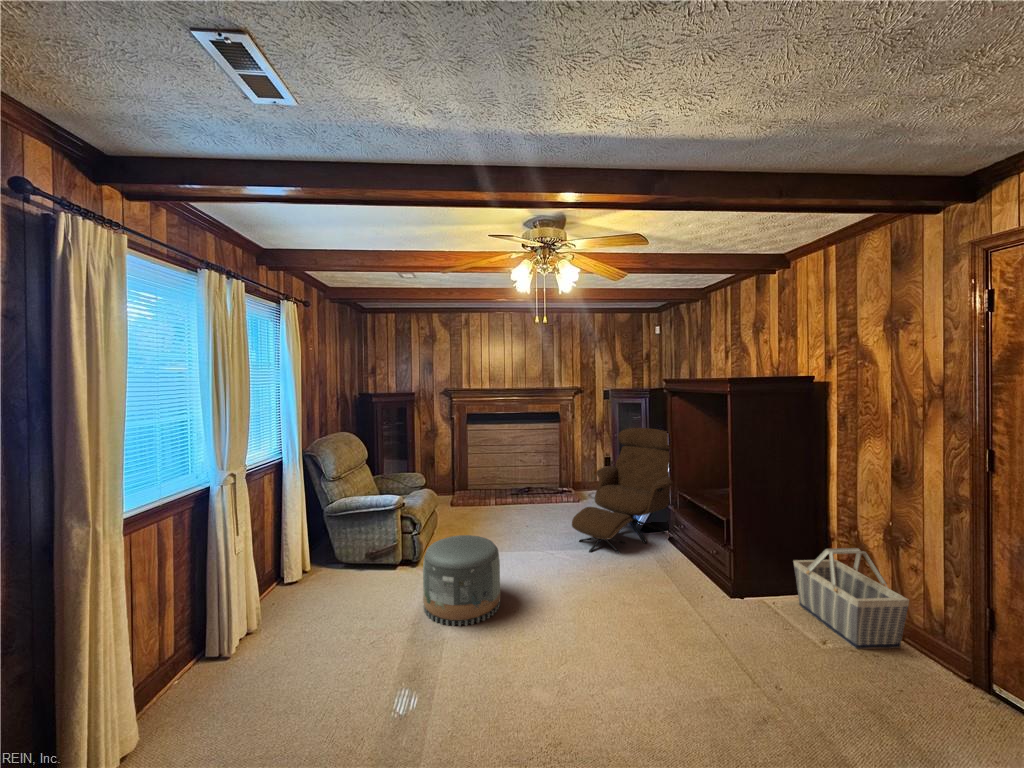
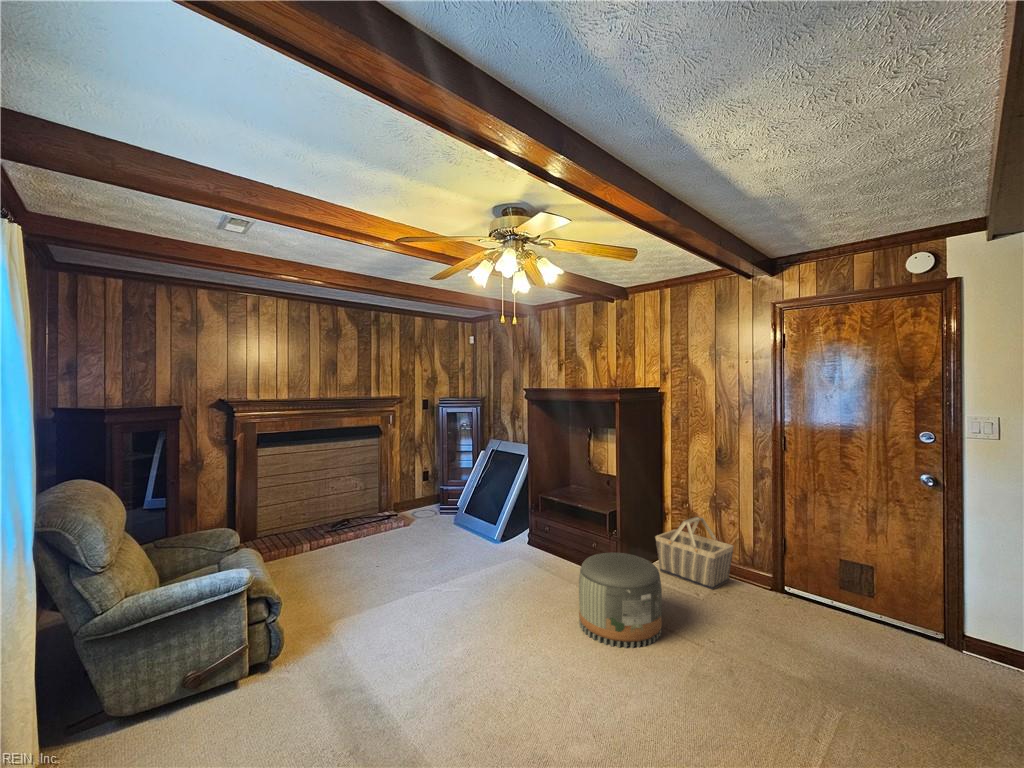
lounge chair: present [572,428,673,553] -> none [449,438,533,574]
pouf: present [423,535,500,626] -> present [579,553,662,648]

